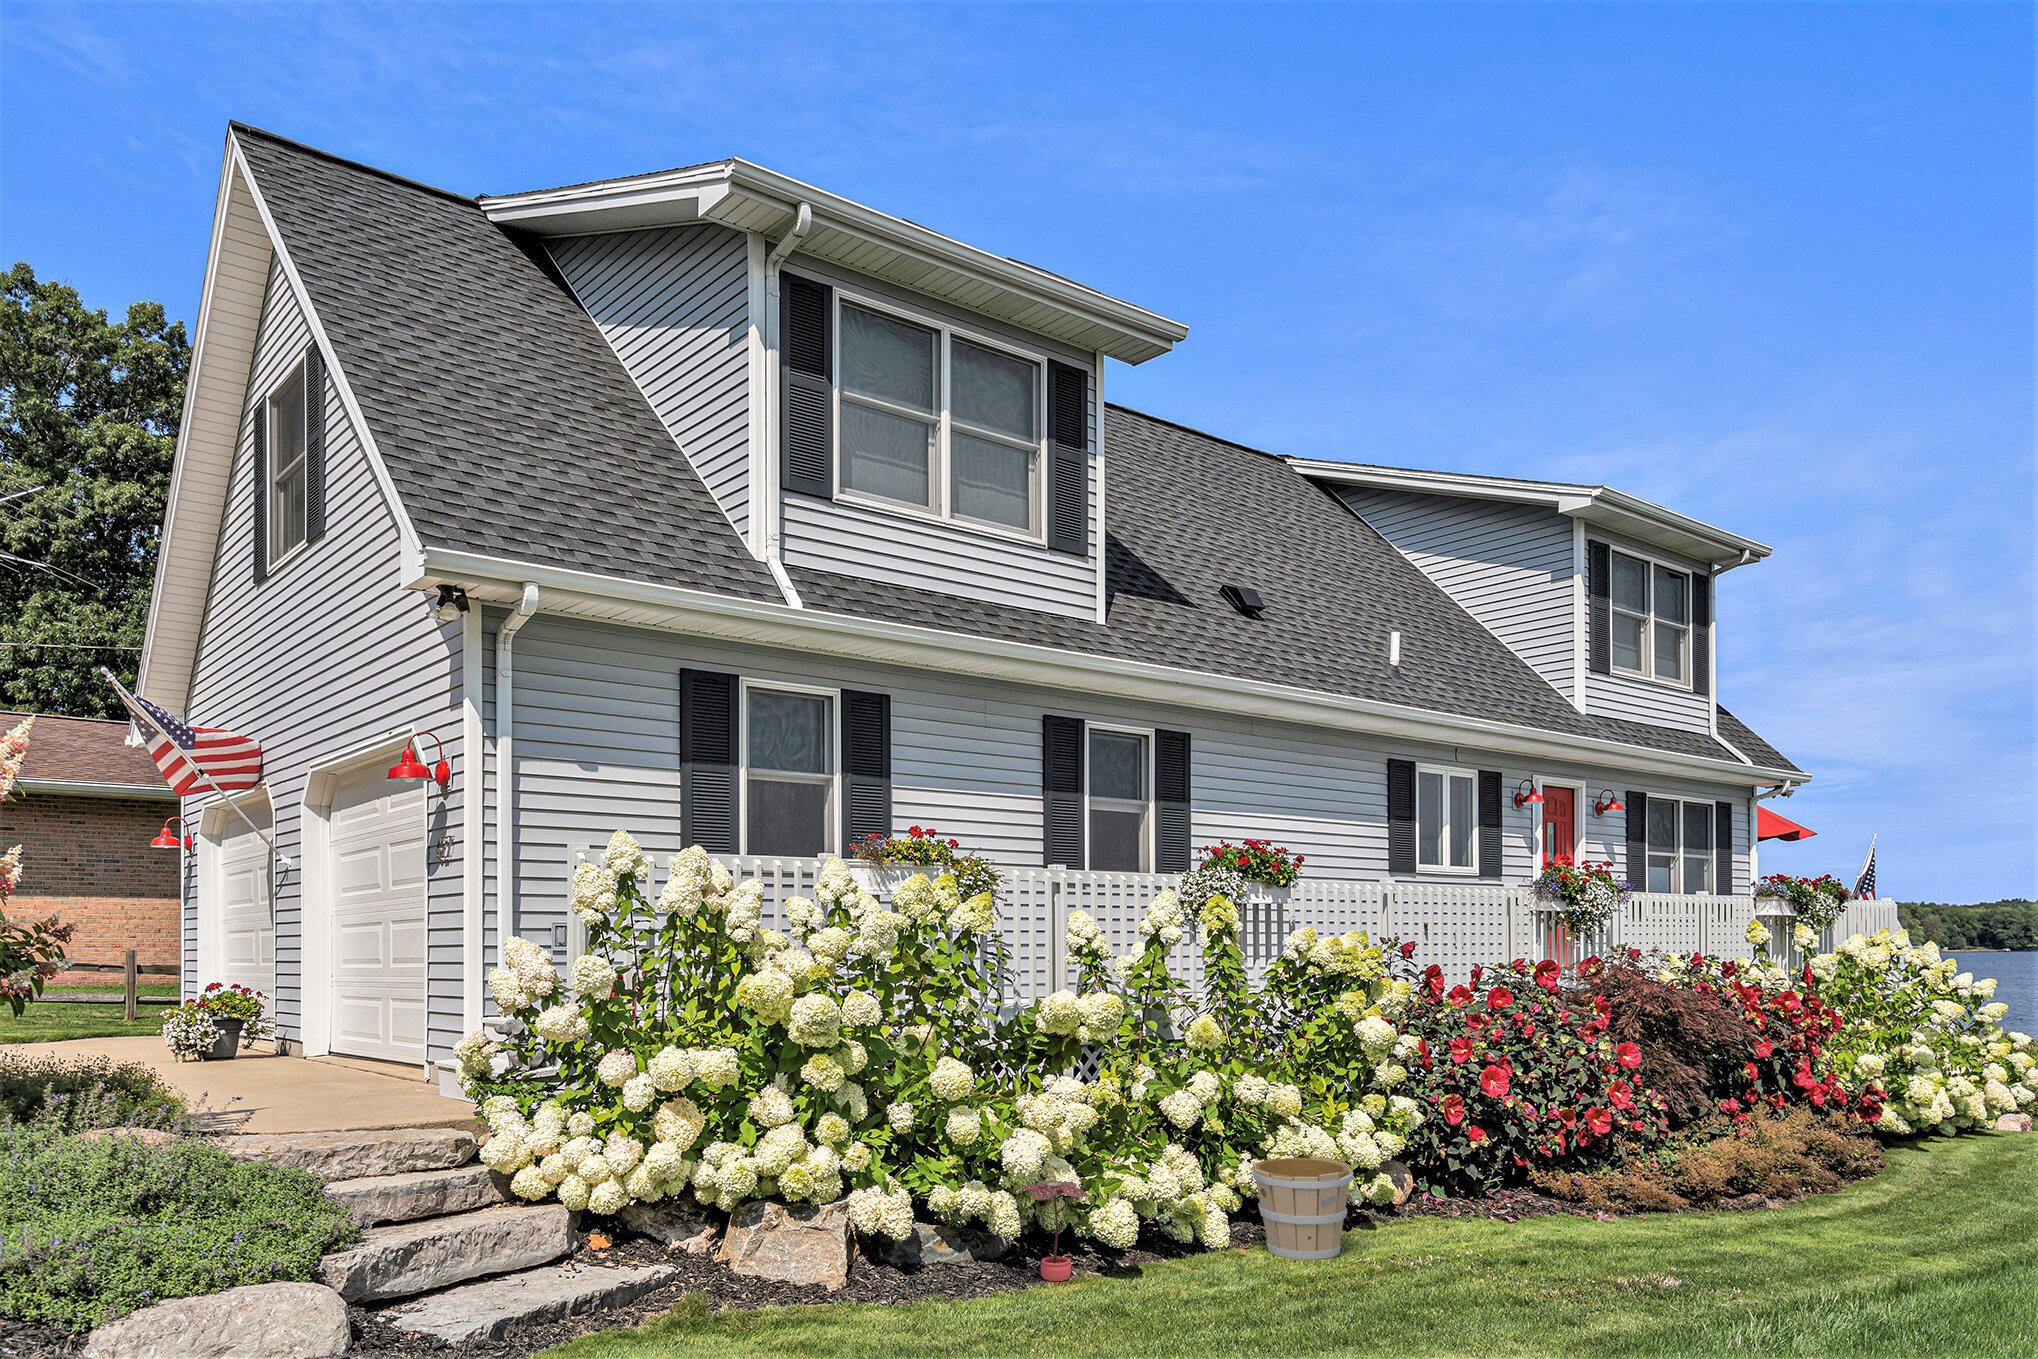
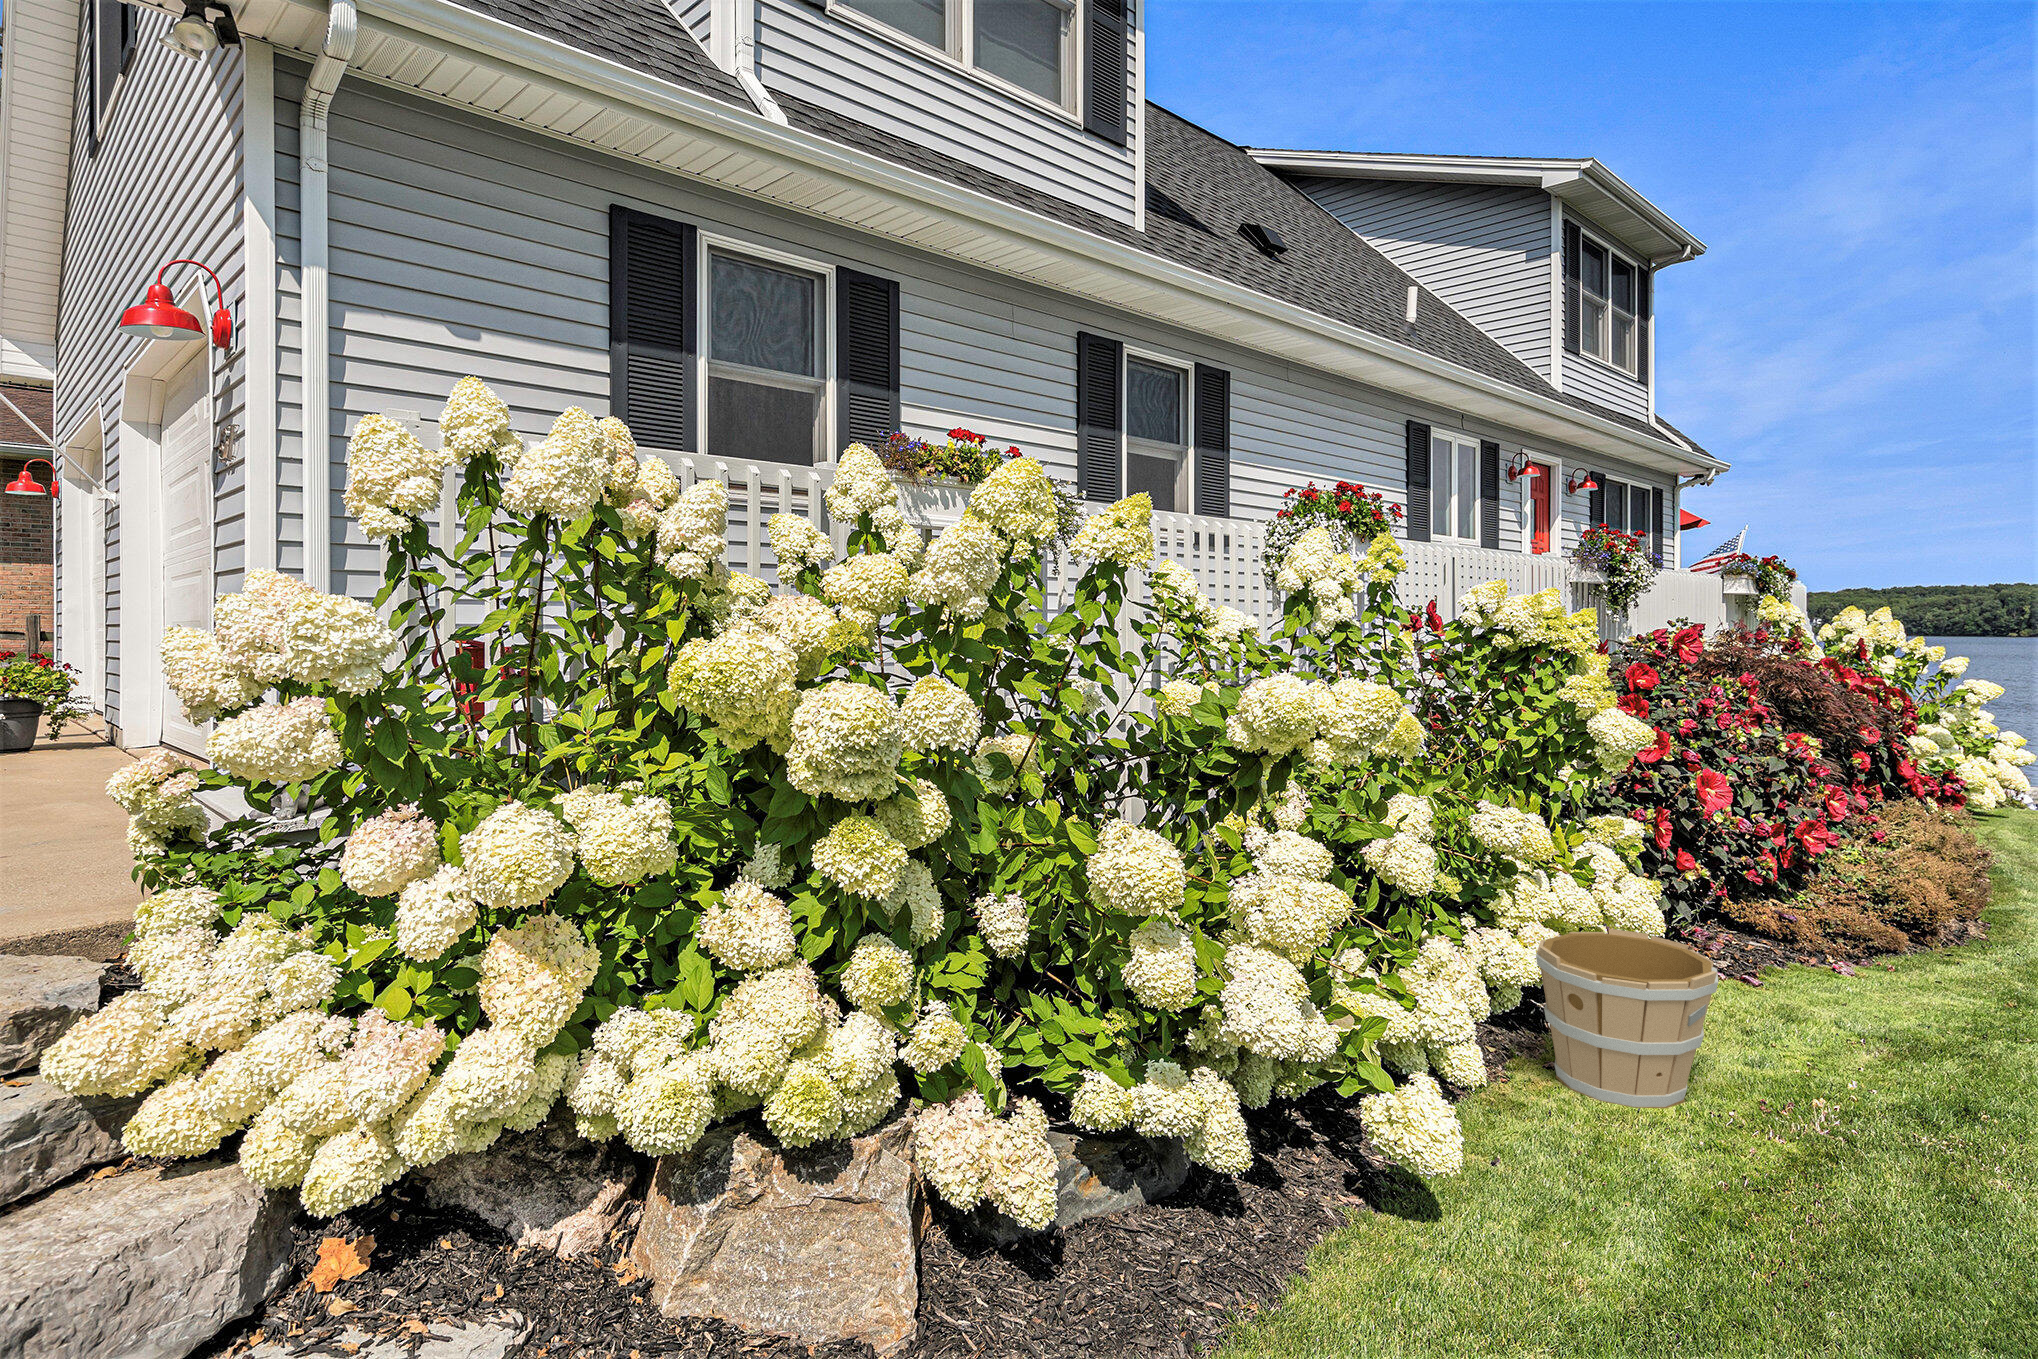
potted plant: present [1023,1181,1087,1281] -> none [1240,1023,1381,1222]

